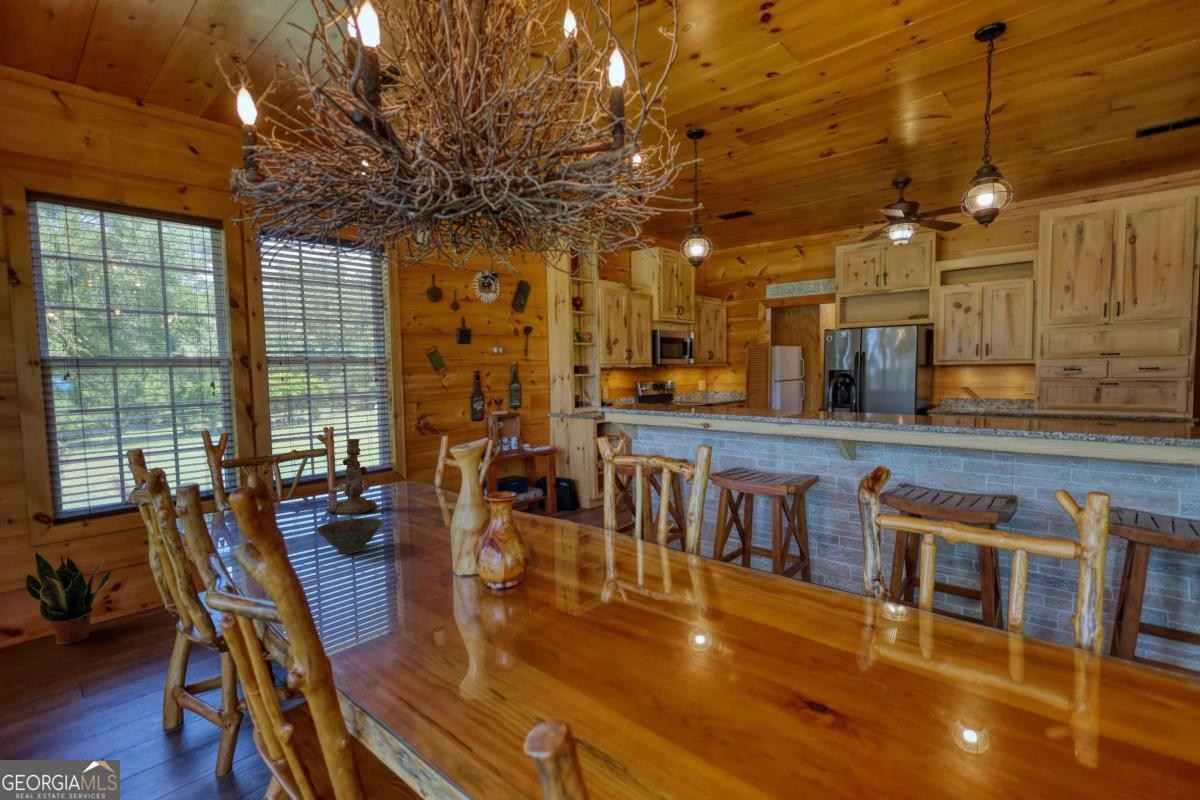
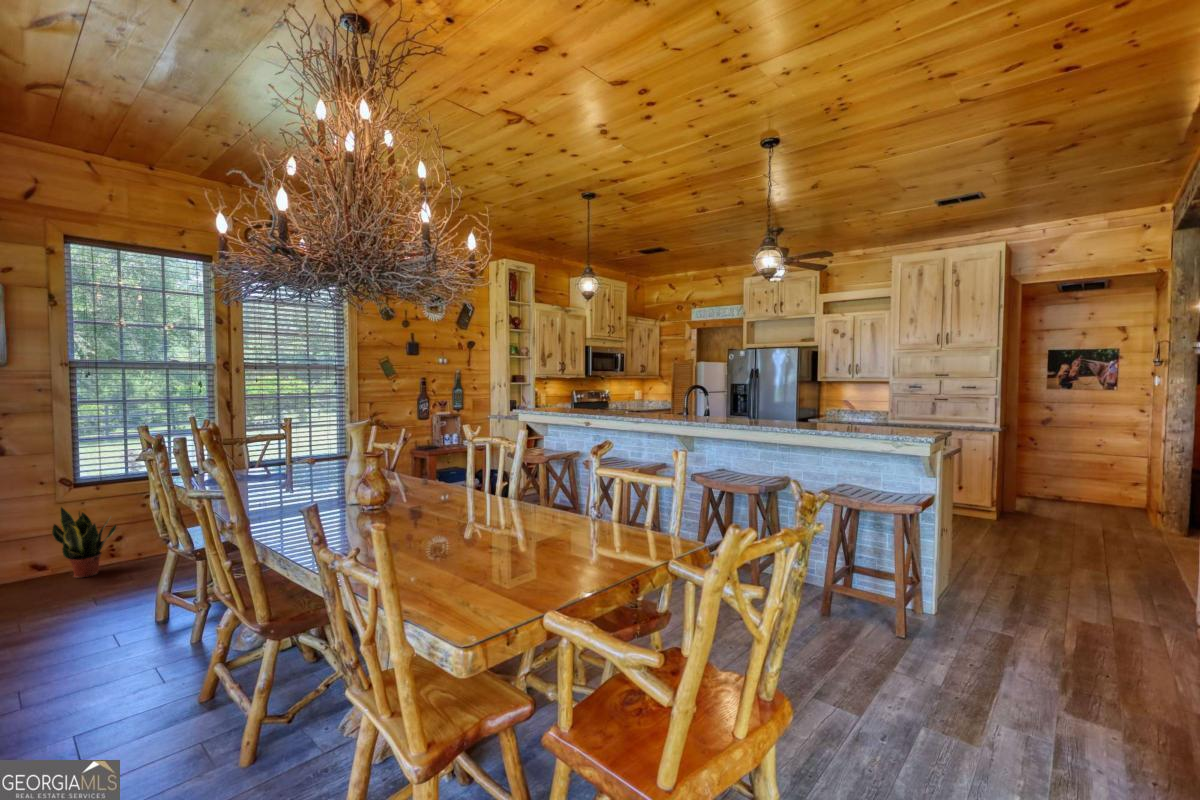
candlestick: present [326,439,377,515] -> none [279,424,318,478]
ceramic bowl: present [316,517,384,554] -> none [264,475,312,496]

